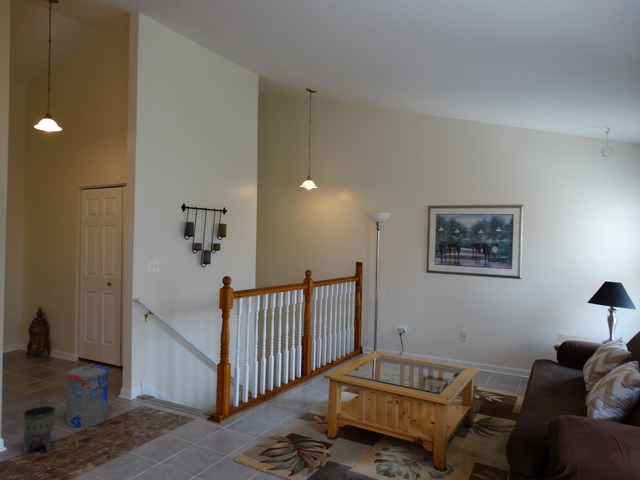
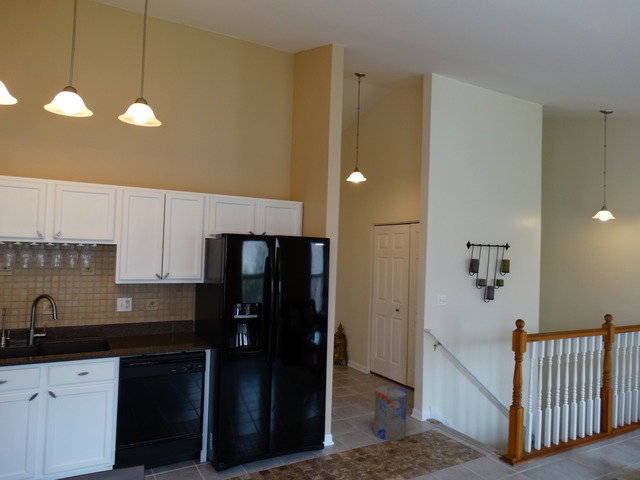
planter: present [23,406,56,453] -> none [347,416,371,456]

